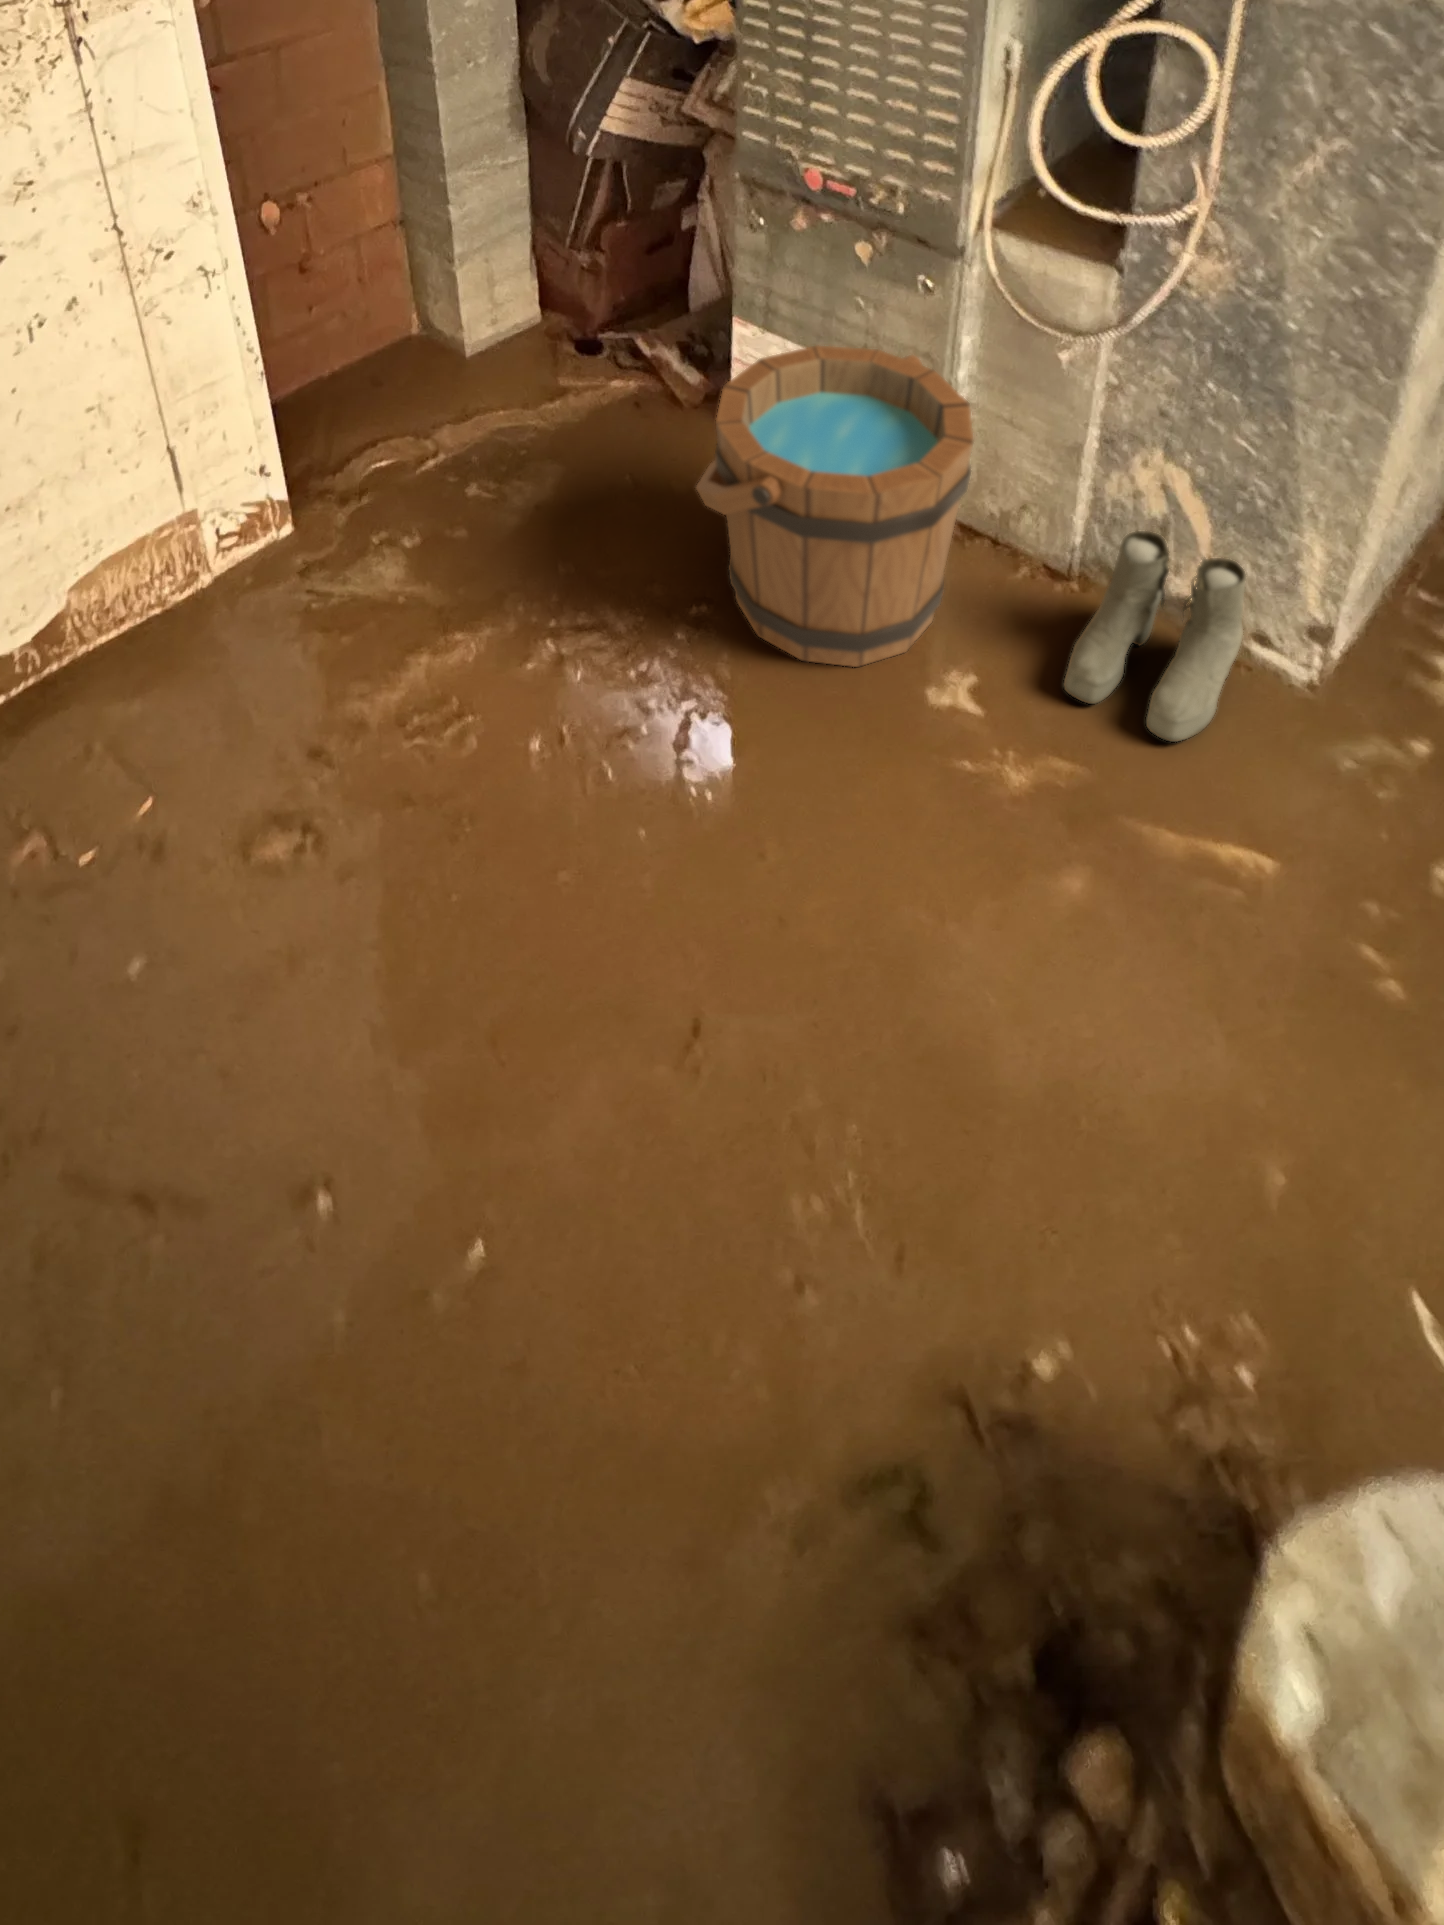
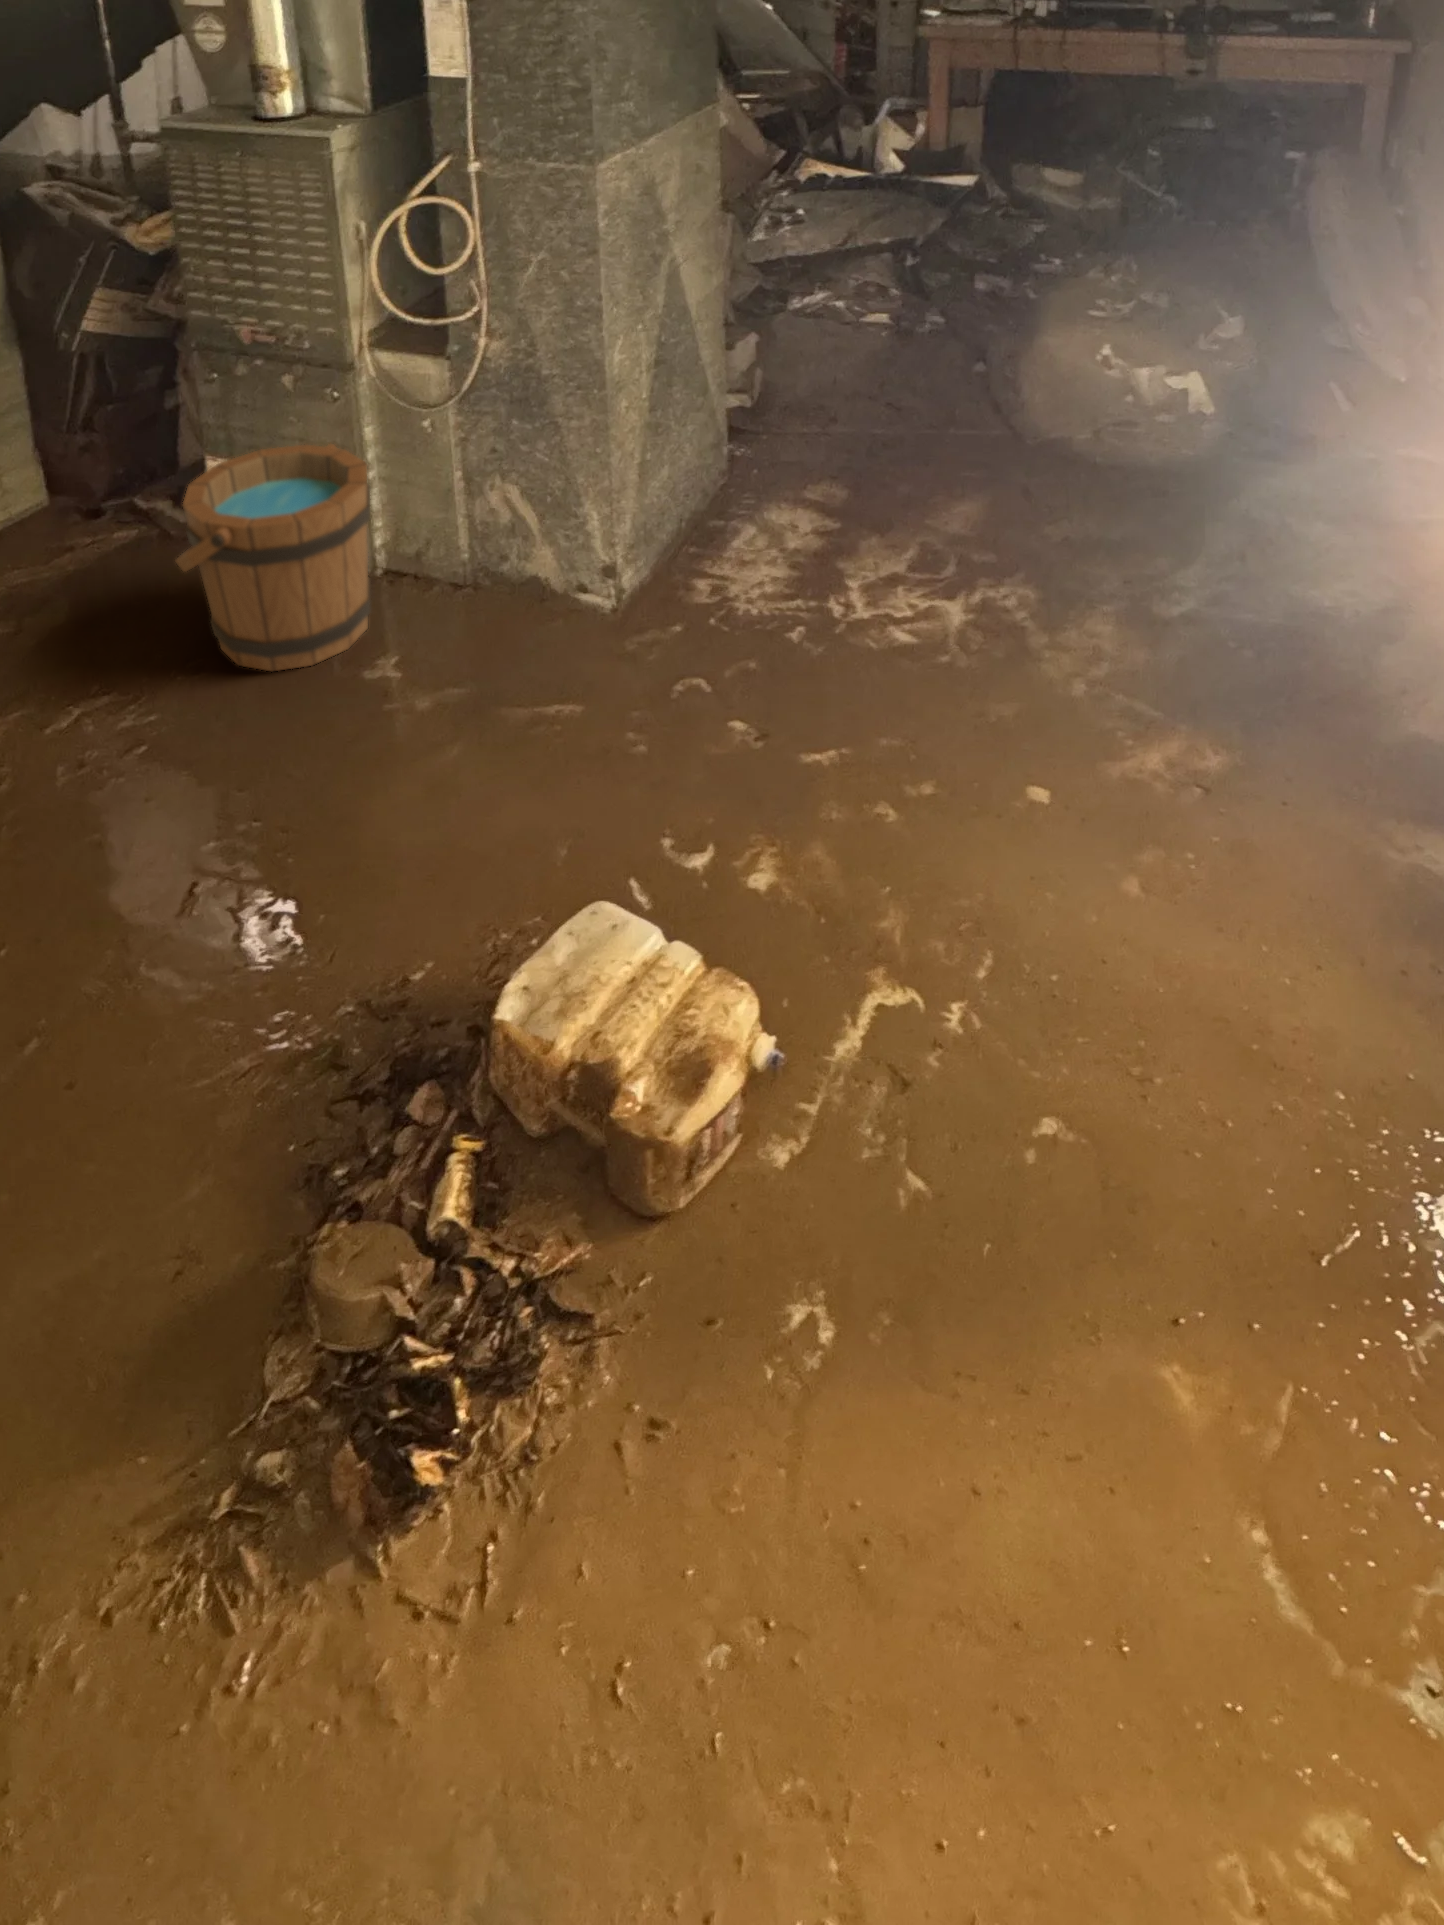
boots: present [1064,531,1246,742] -> none [454,525,564,652]

